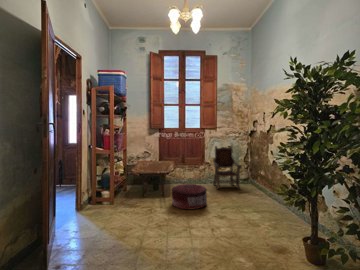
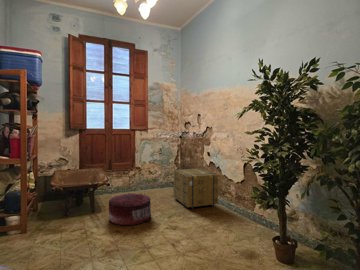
armchair: present [213,146,242,189] -> none [144,148,176,196]
cardboard box: none [236,167,277,205] -> present [173,169,218,209]

